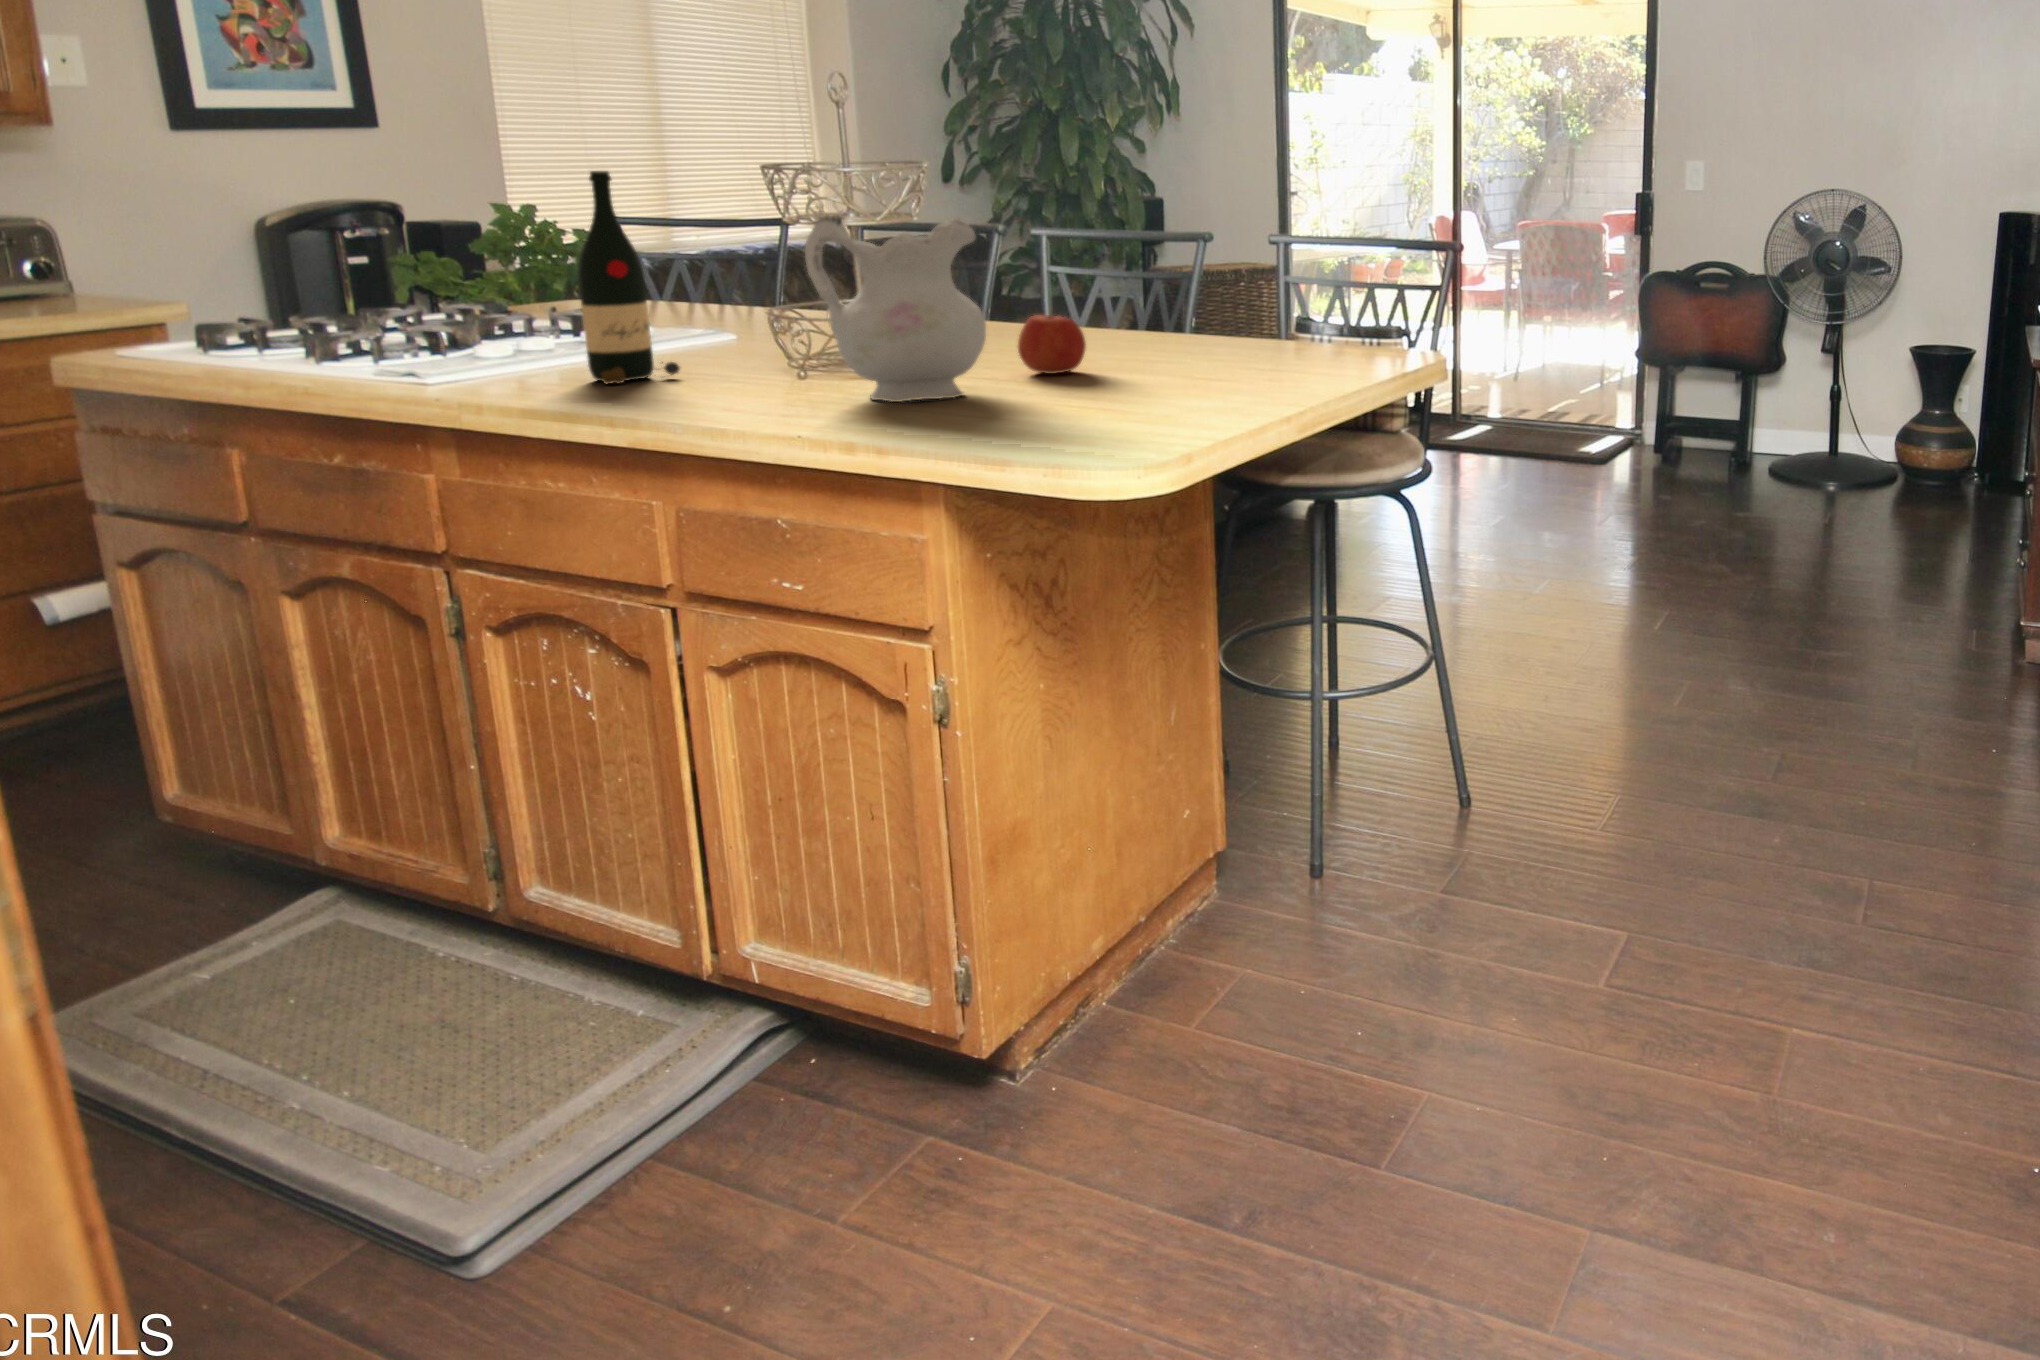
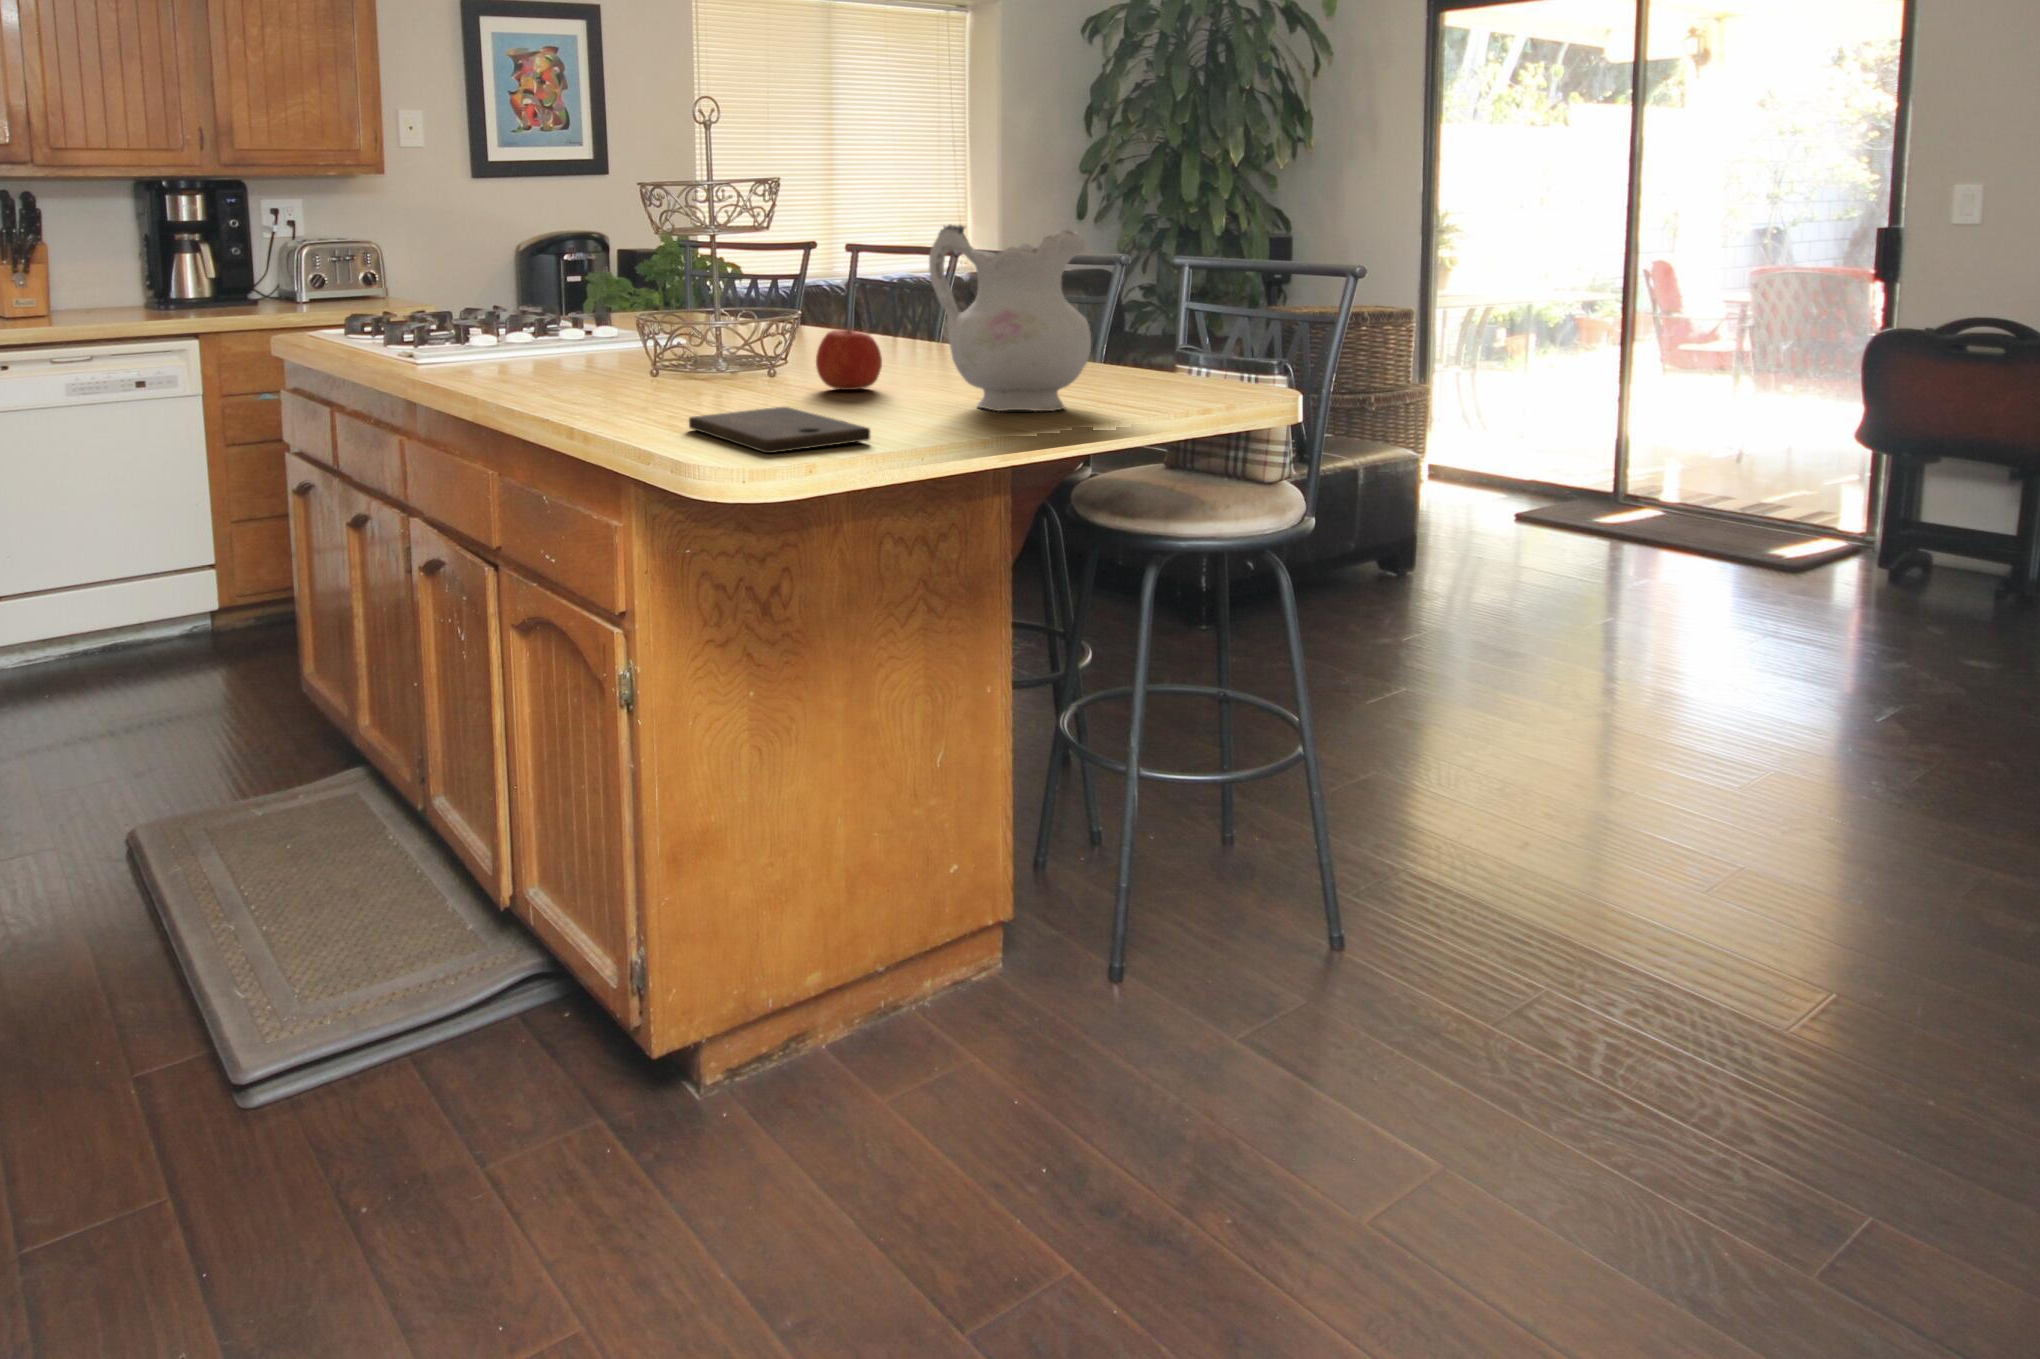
wine bottle: present [578,171,680,385] -> none [492,189,562,375]
ceramic pitcher: present [804,215,986,402] -> present [929,225,1091,411]
cutting board: none [1009,392,1211,434] -> present [689,407,870,453]

